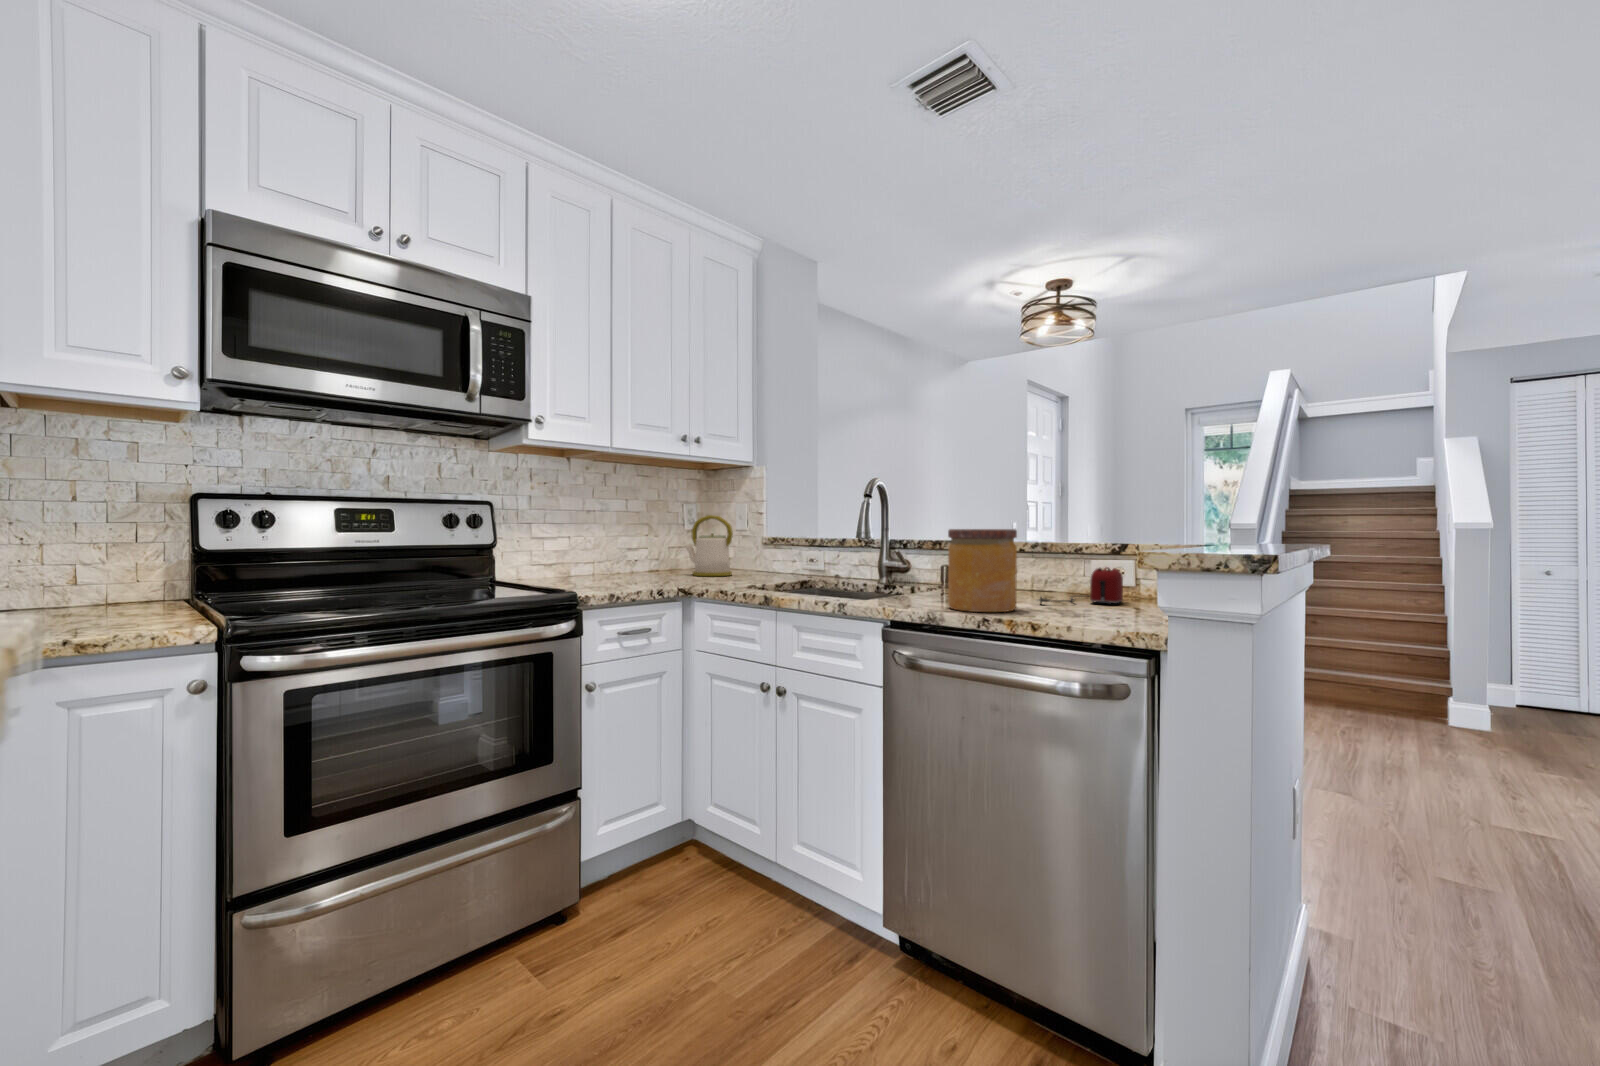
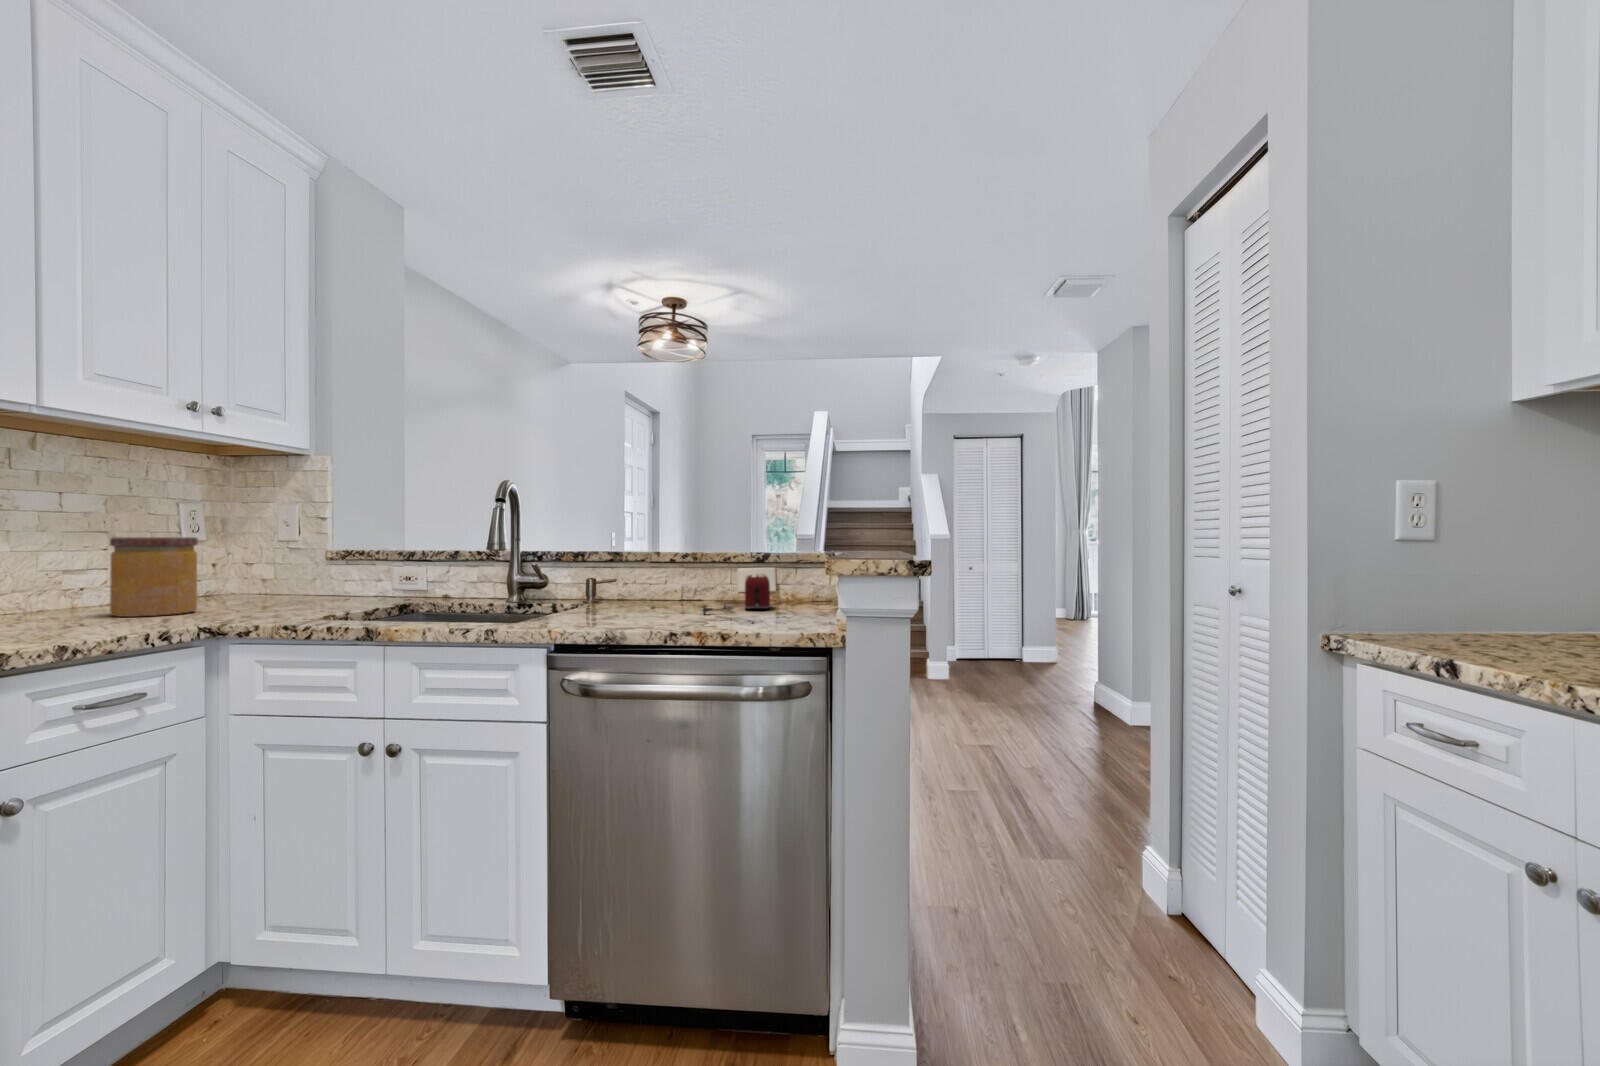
kettle: present [686,515,733,576] -> none [199,521,285,606]
jar: present [948,529,1017,612] -> present [110,537,198,617]

